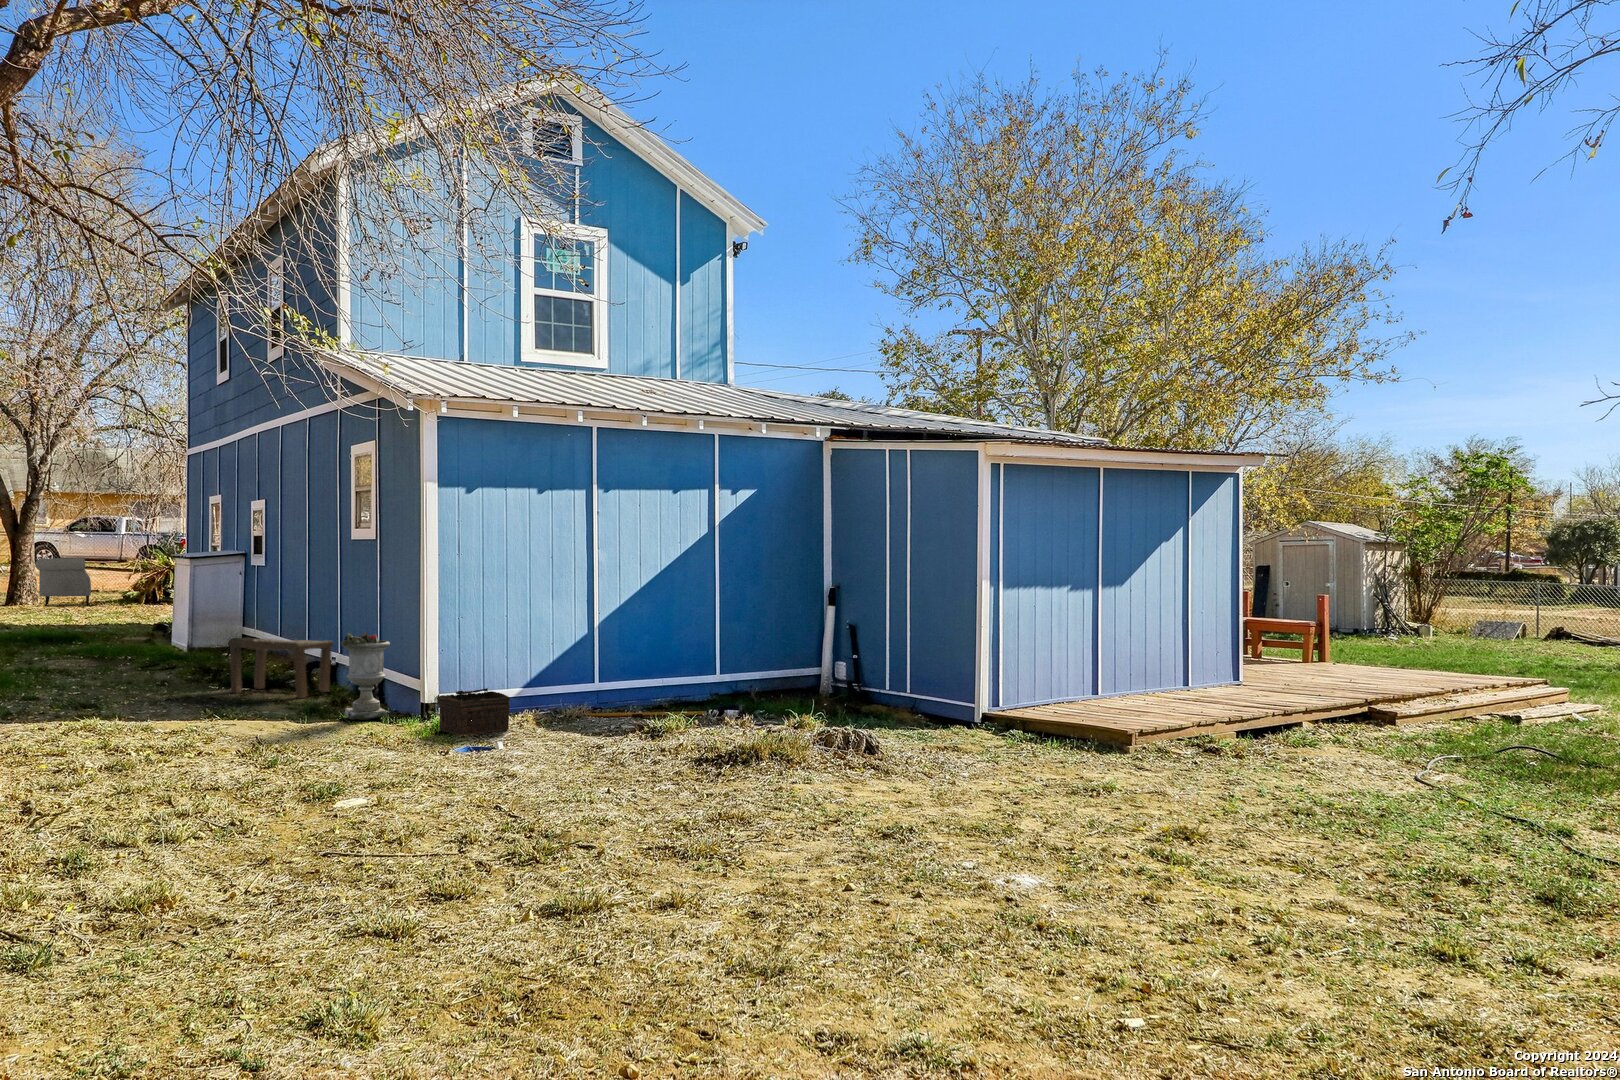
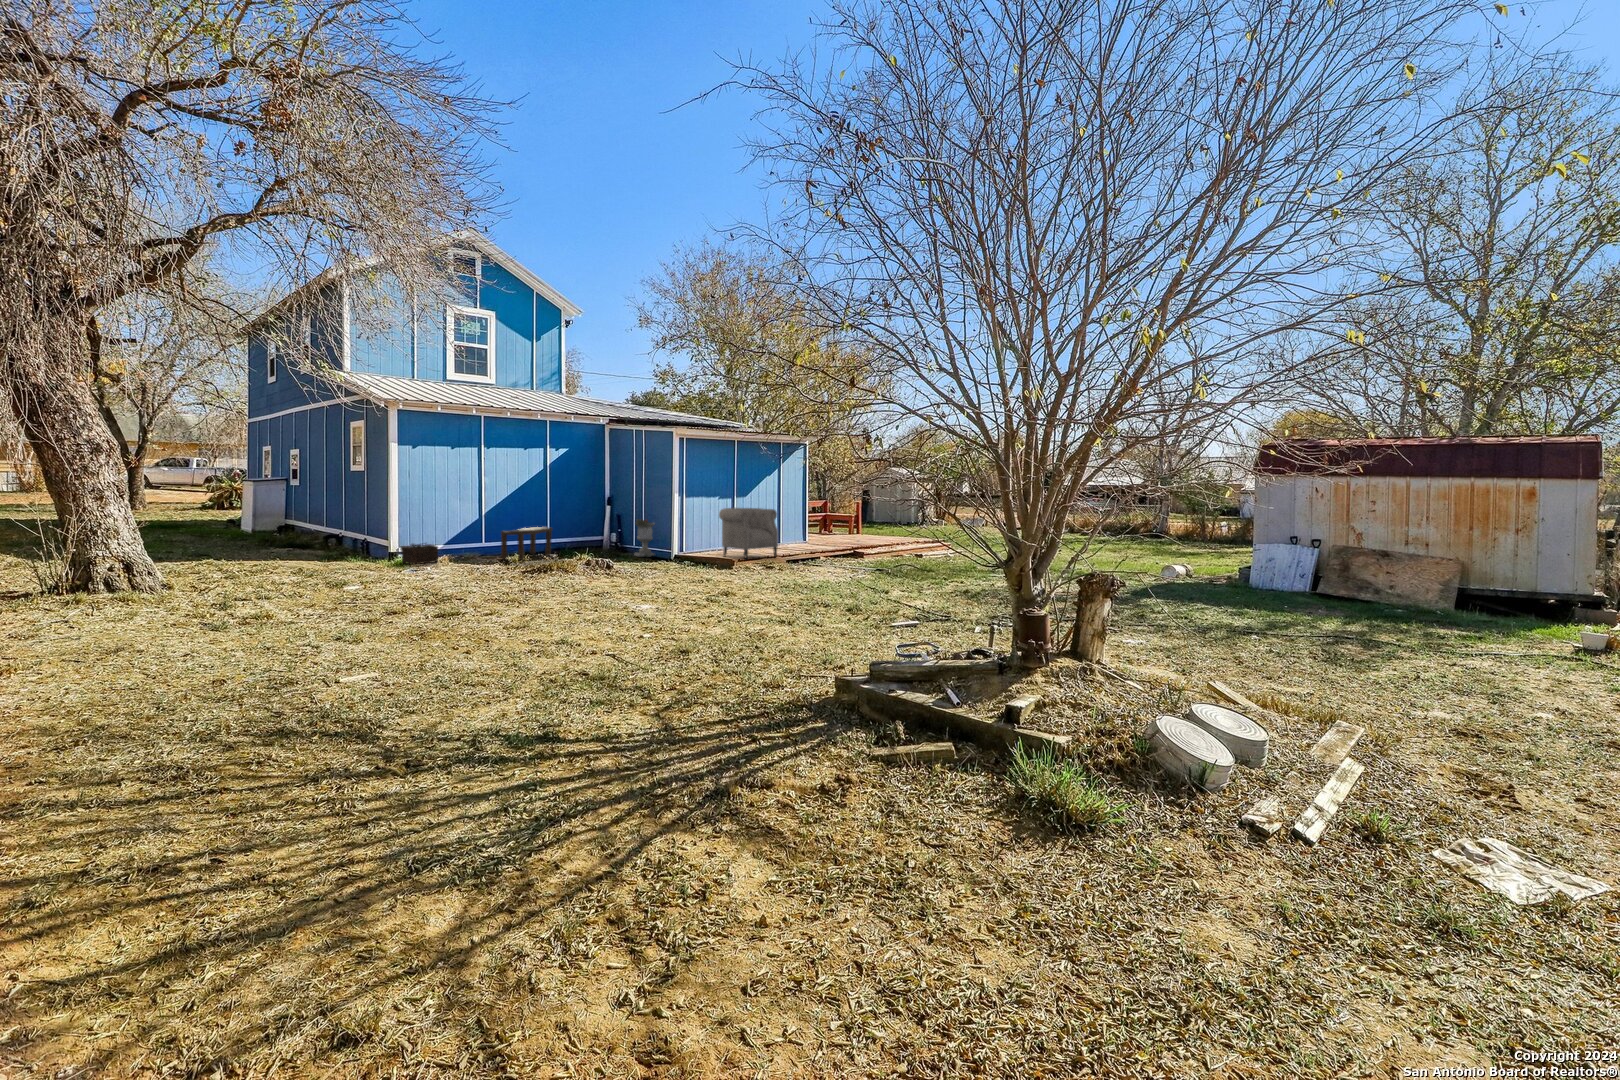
chair: present [35,558,91,606] -> present [719,508,778,560]
planter: present [341,632,390,720] -> present [634,519,655,557]
bench: present [229,638,333,698] -> present [501,527,552,560]

